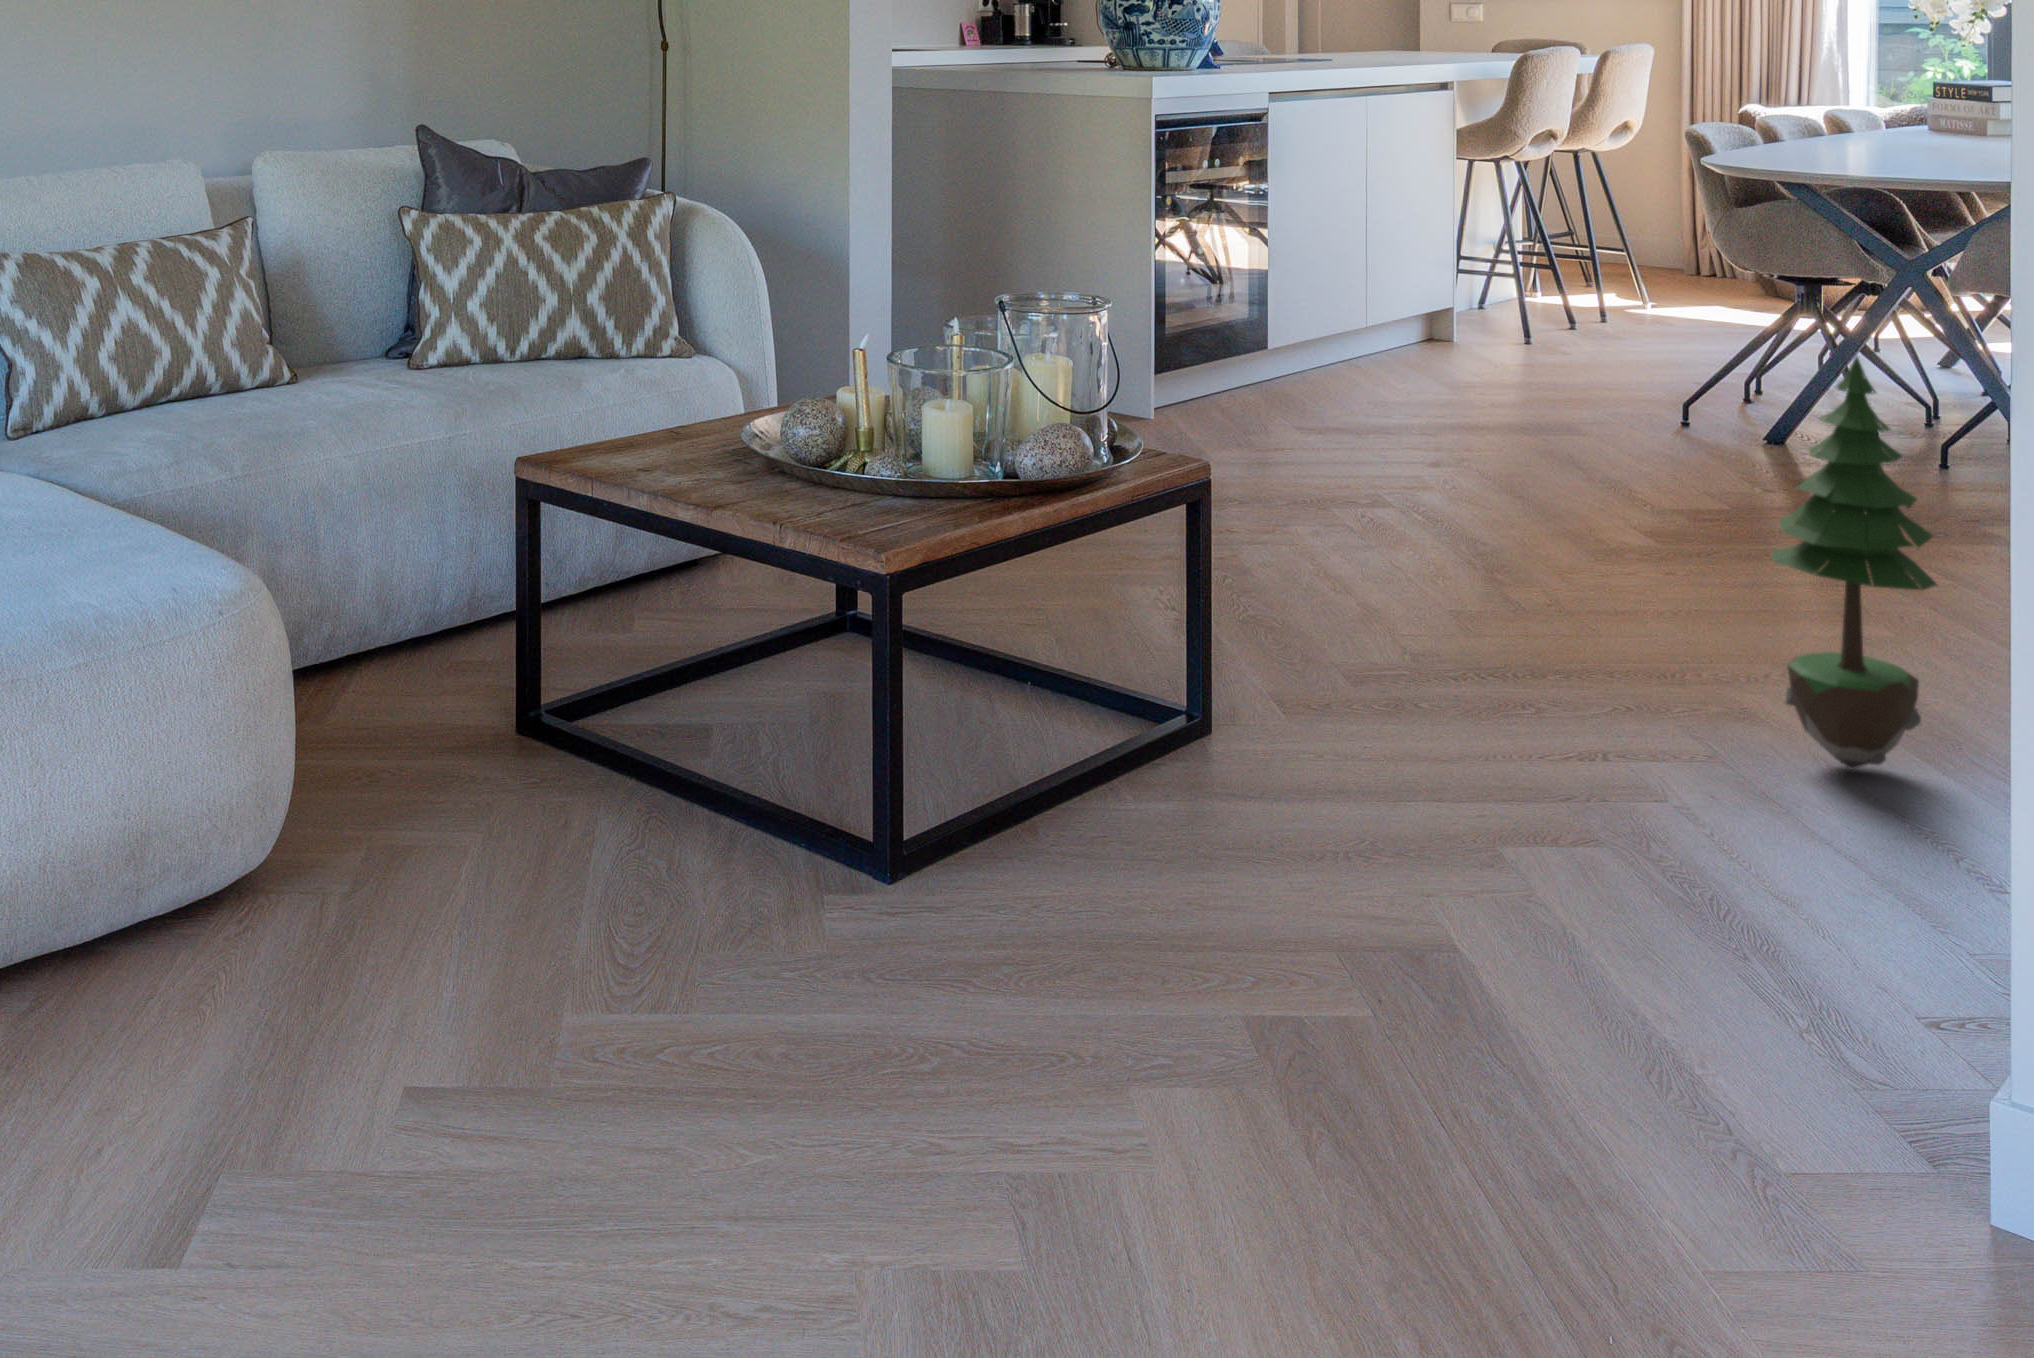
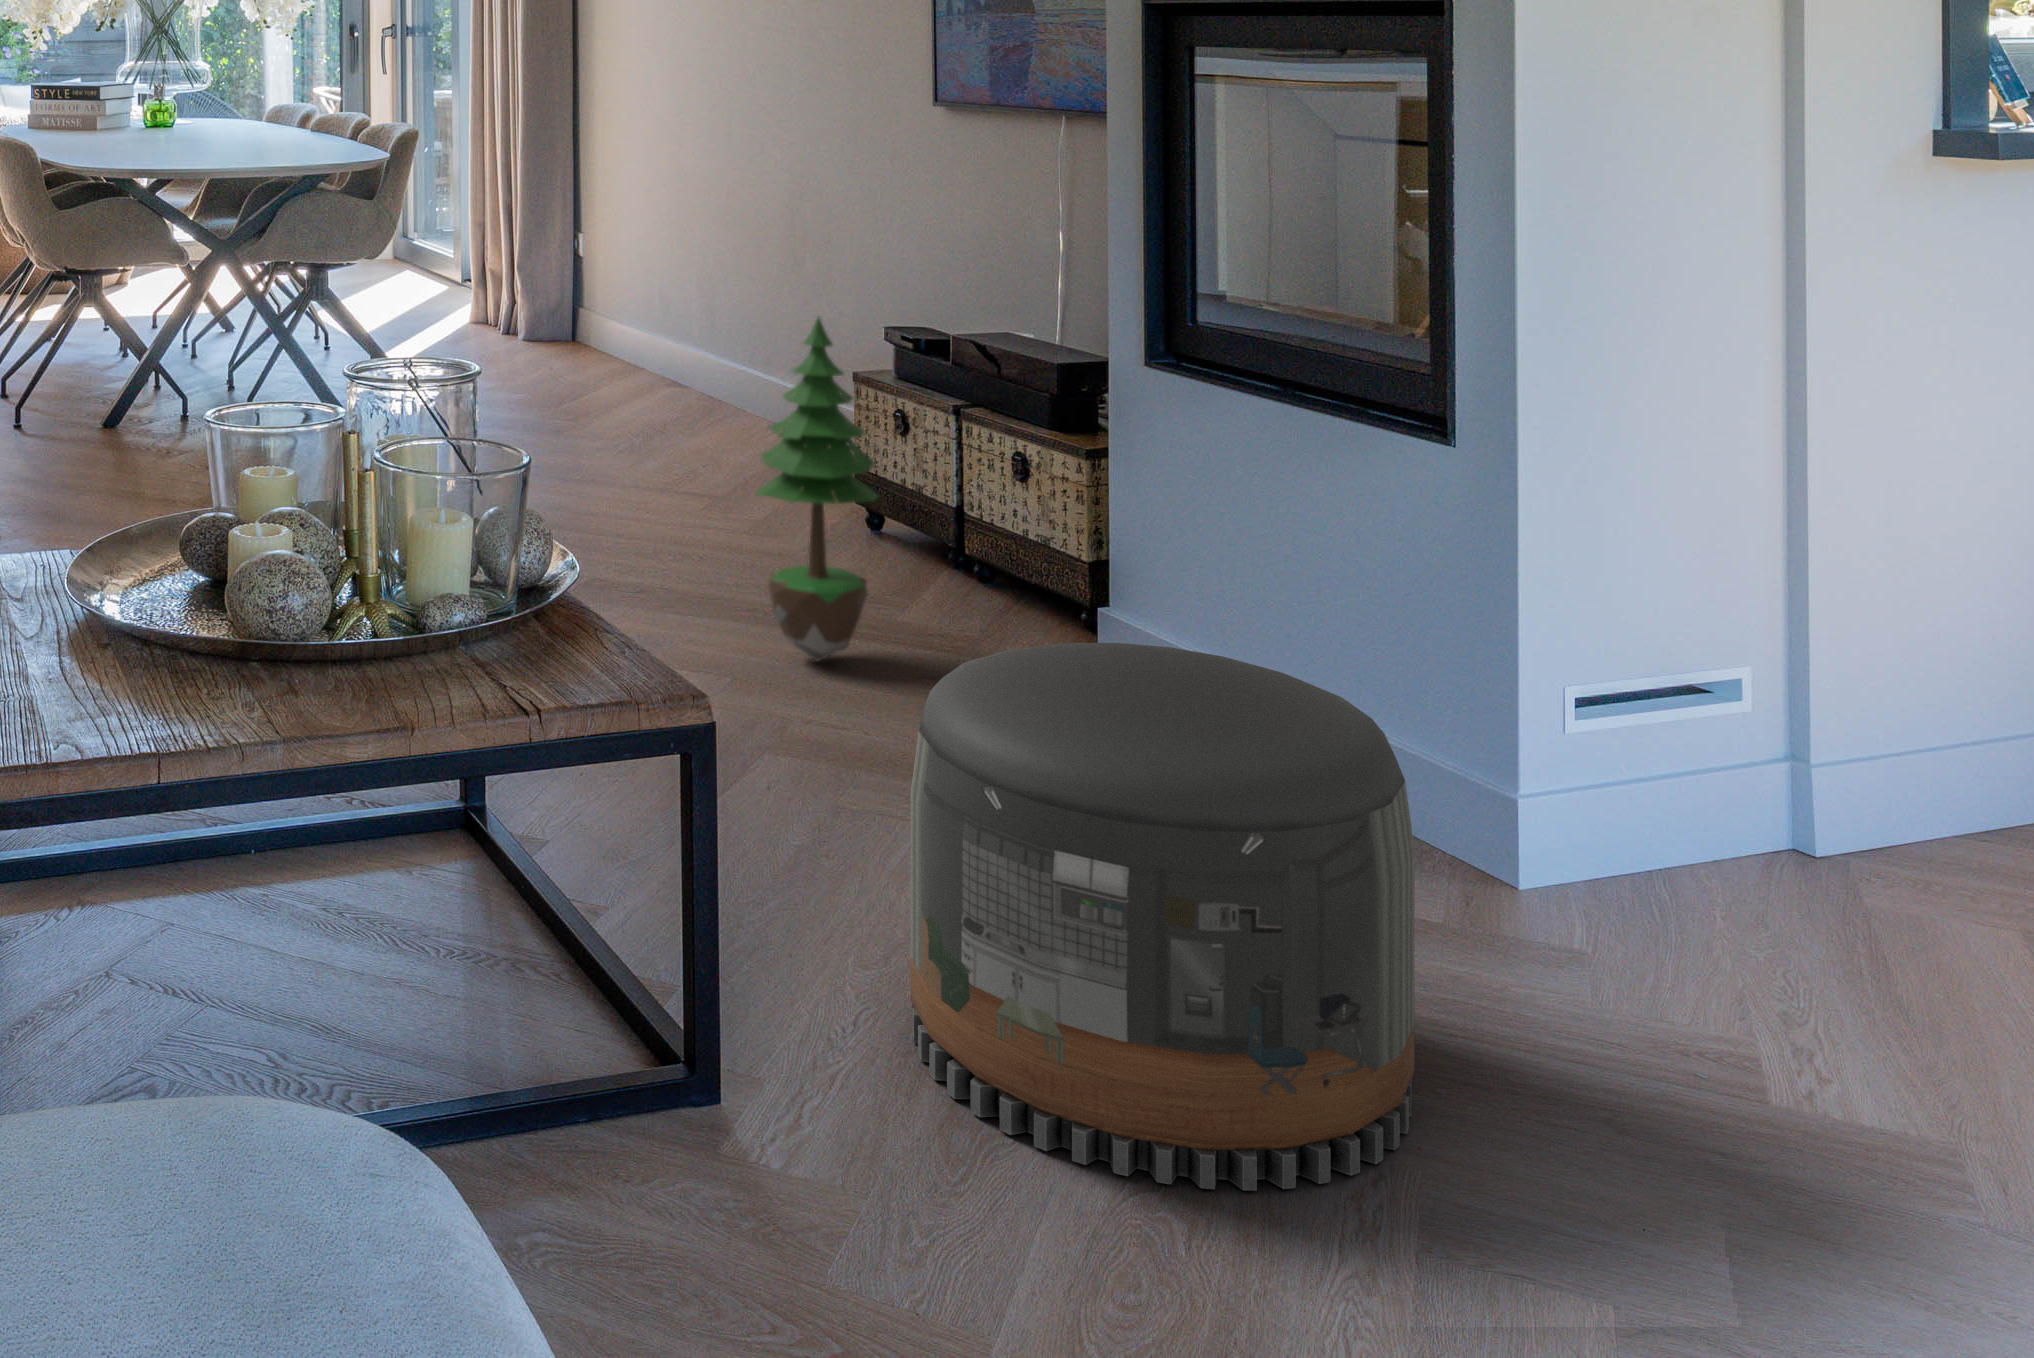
pouf: none [938,616,1413,1148] -> present [911,643,1415,1190]

